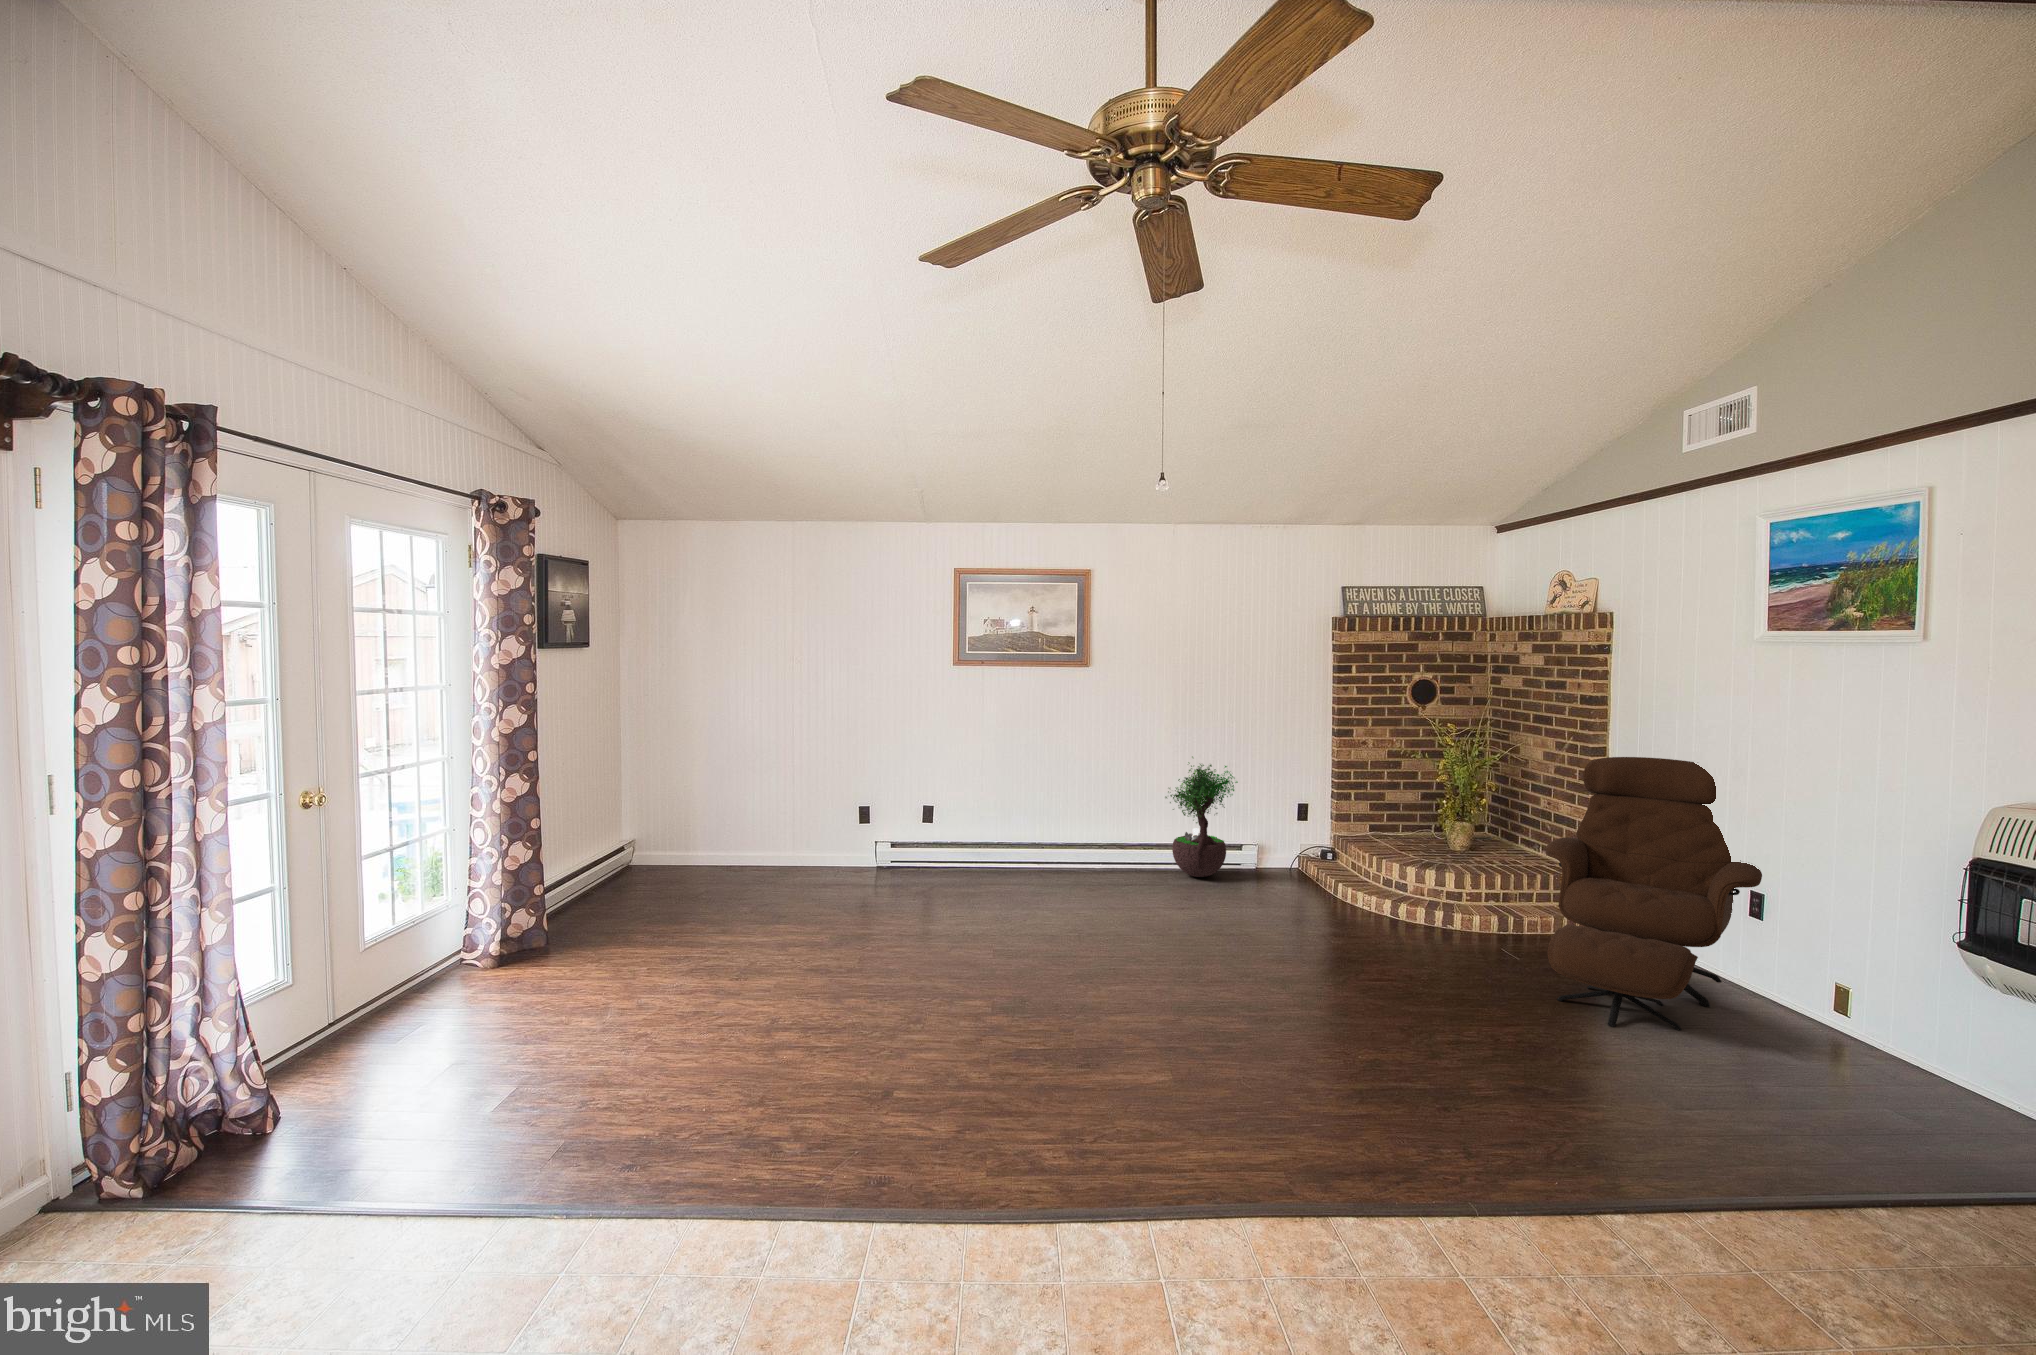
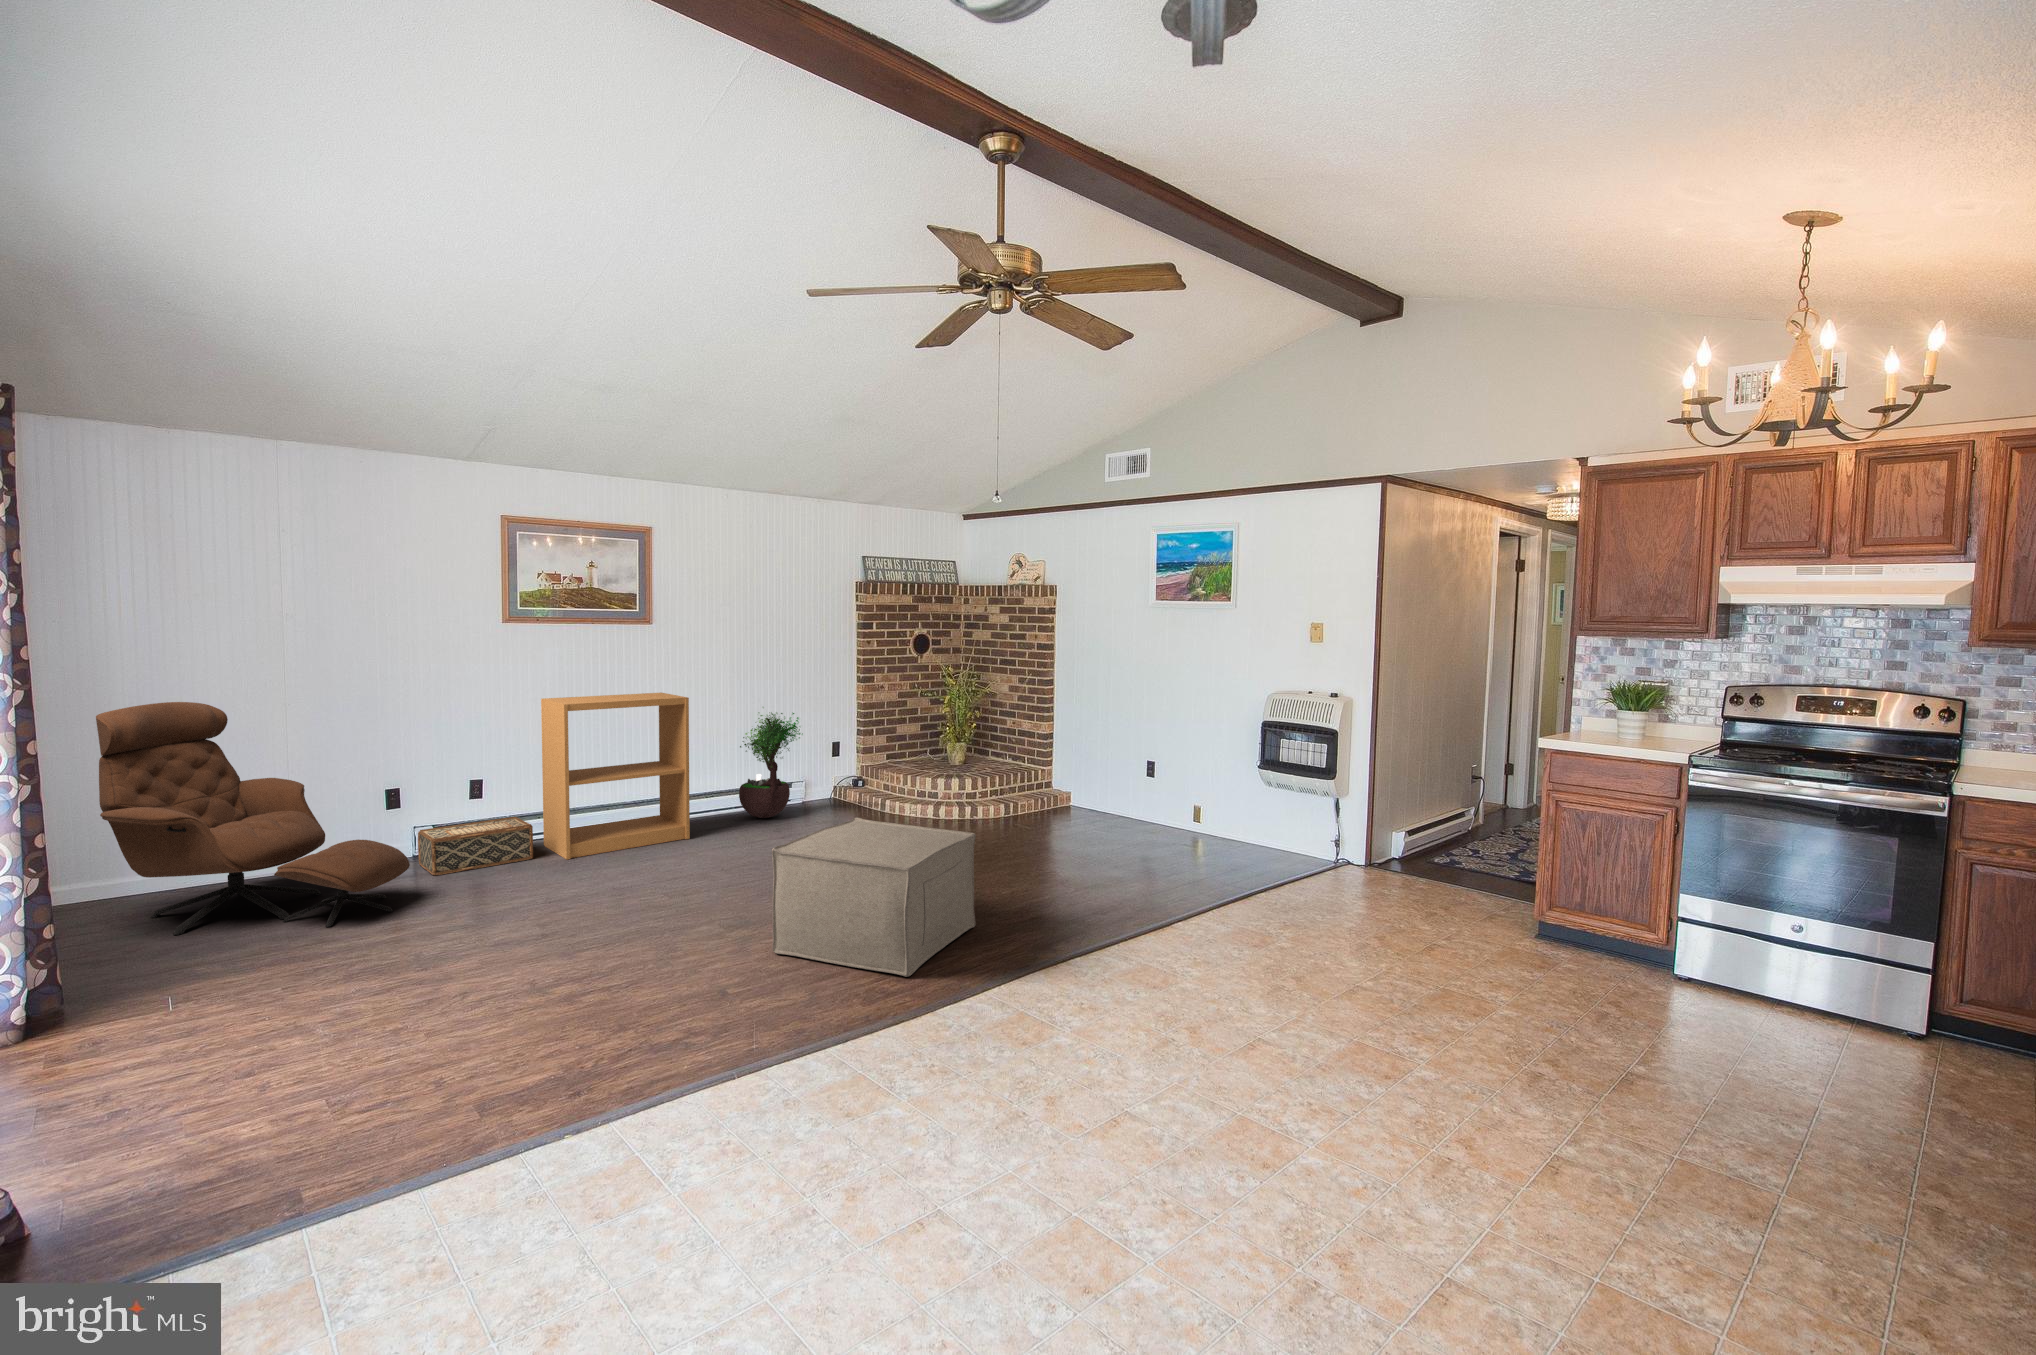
bookshelf: none [986,735,1103,886] -> present [541,693,690,860]
lounge chair: present [1545,757,1762,1030] -> present [96,702,410,935]
woven basket: none [888,838,967,879] -> present [418,817,533,876]
ottoman: none [1003,903,1257,1130] -> present [772,817,976,977]

